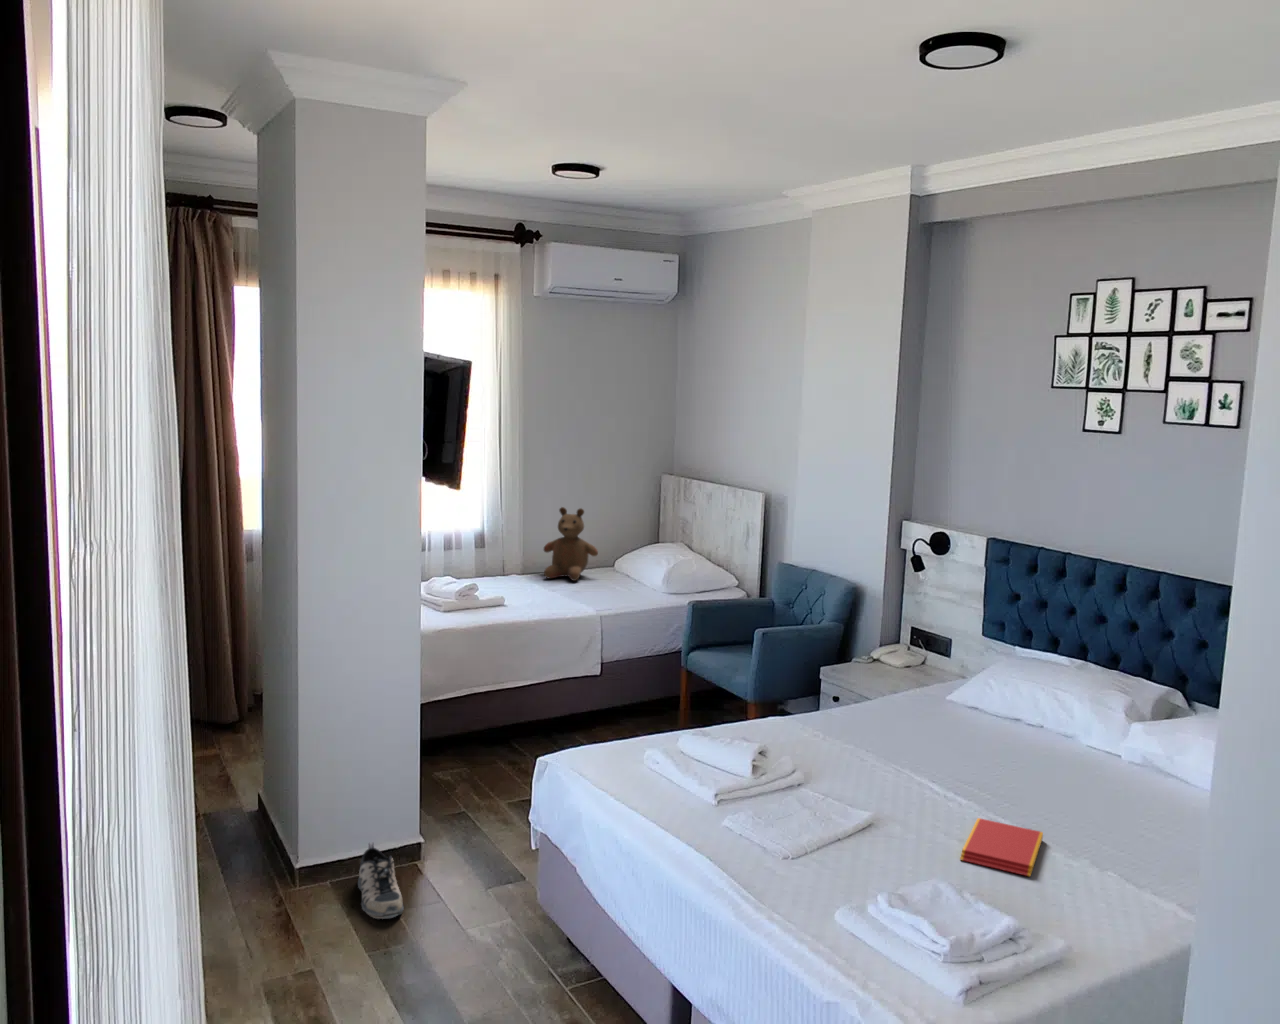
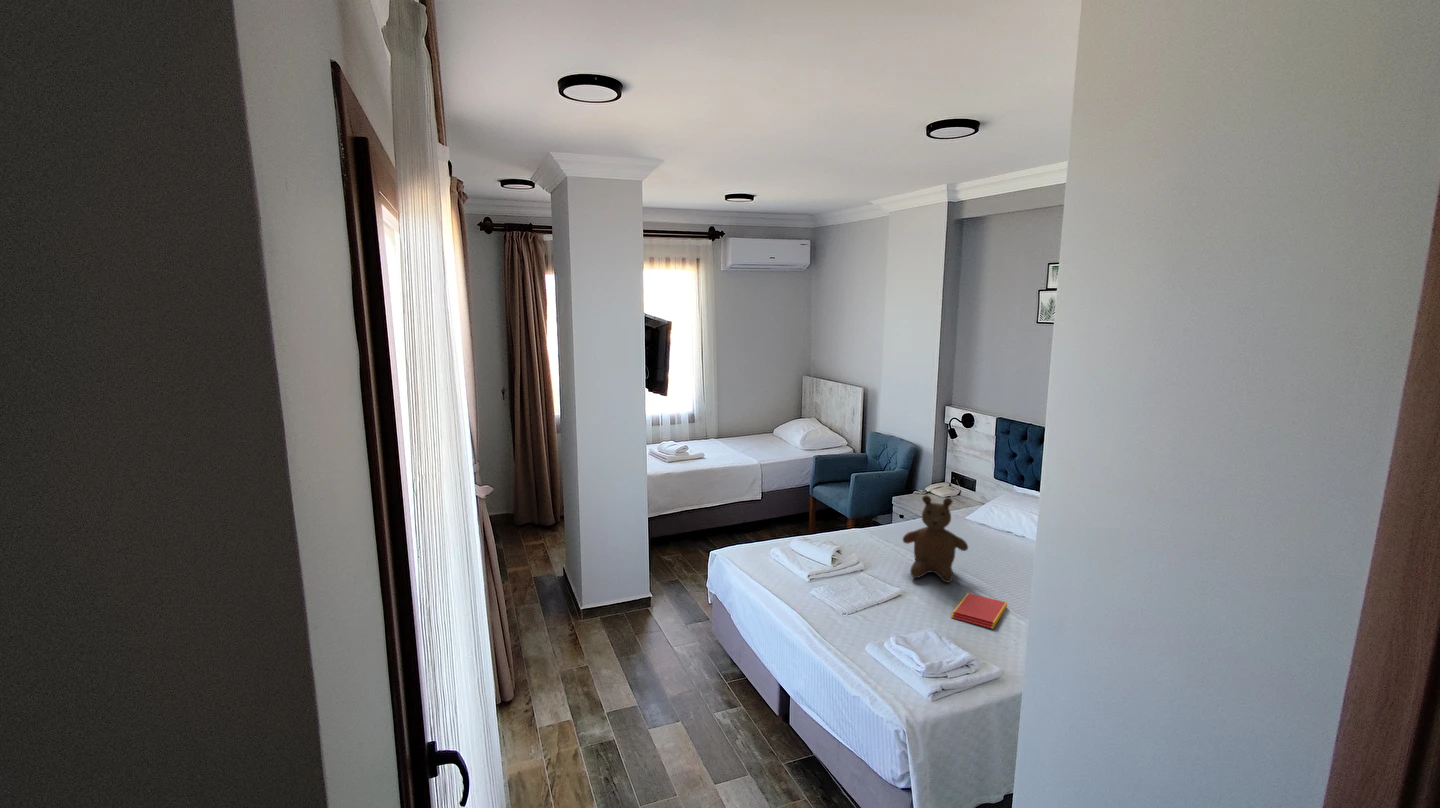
teddy bear: present [544,507,598,581] -> present [903,496,968,583]
shoe: present [358,842,404,919] -> none [612,597,637,640]

